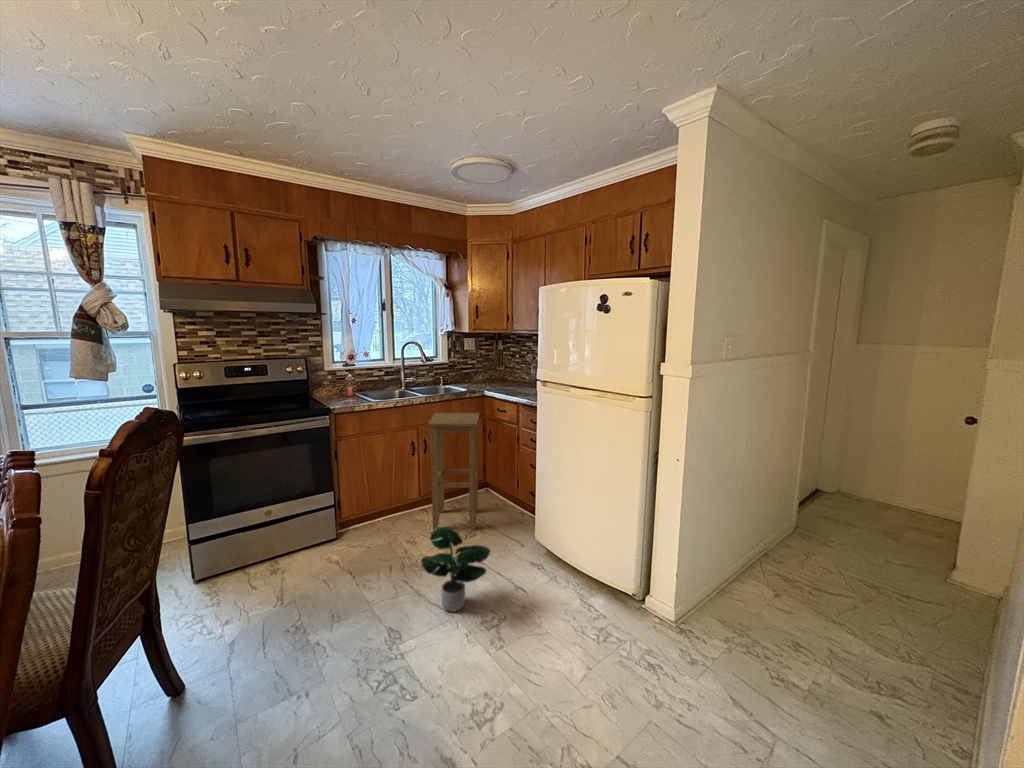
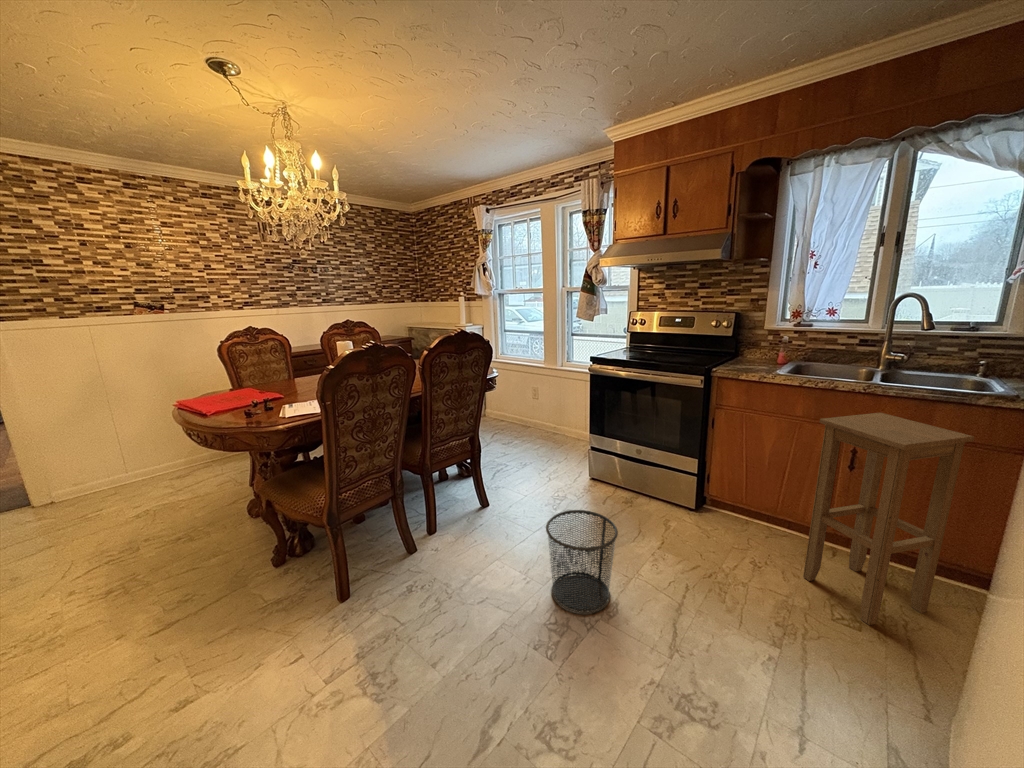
potted plant: present [421,527,490,612] -> none [647,546,750,662]
waste bin: none [315,562,392,675] -> present [546,510,618,614]

